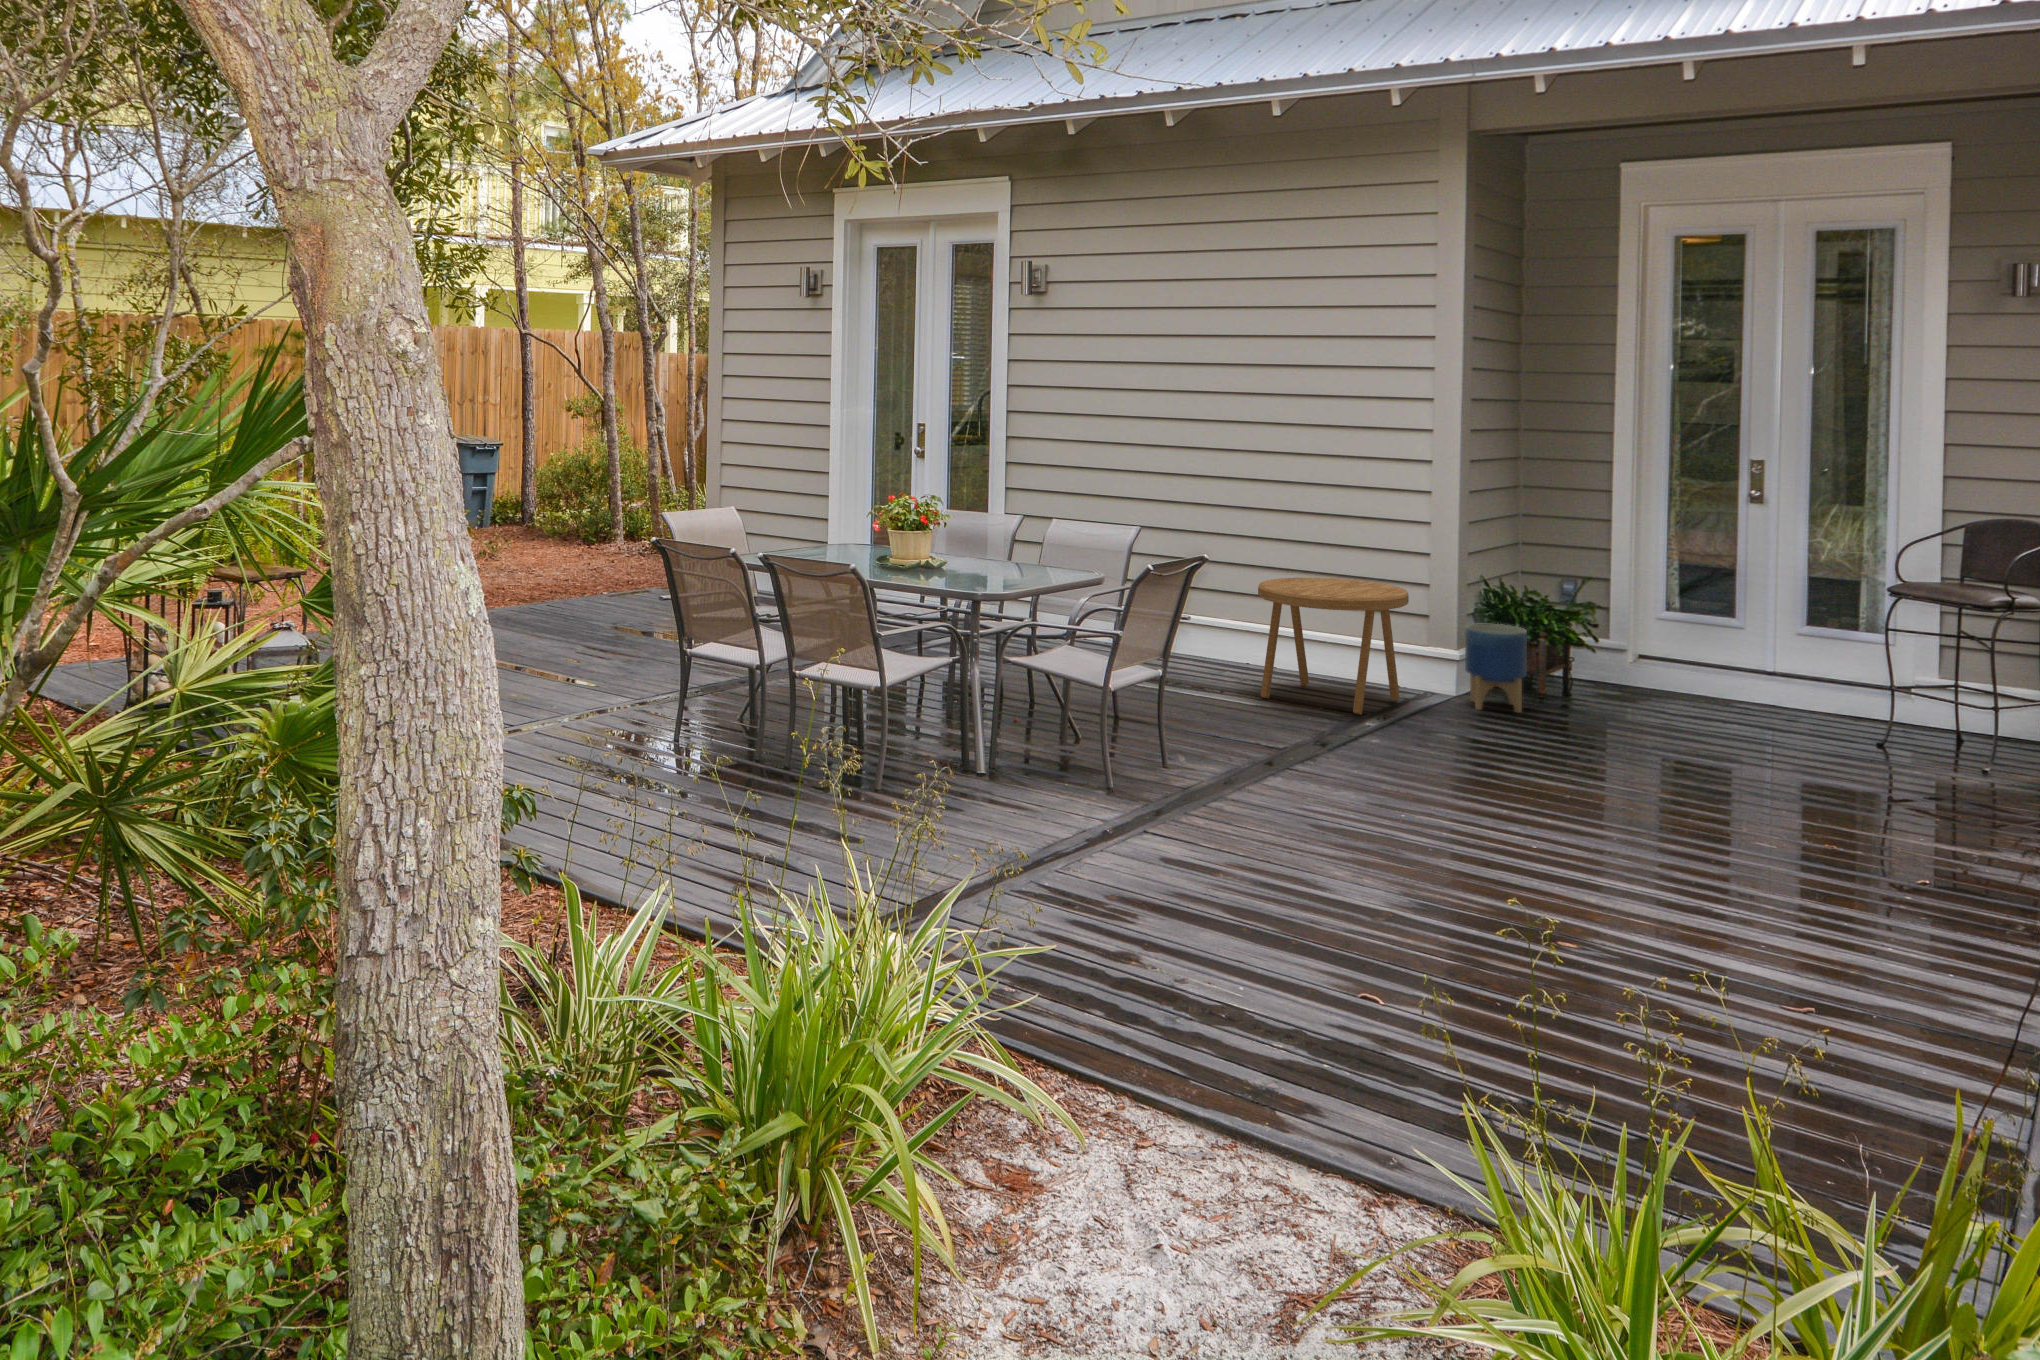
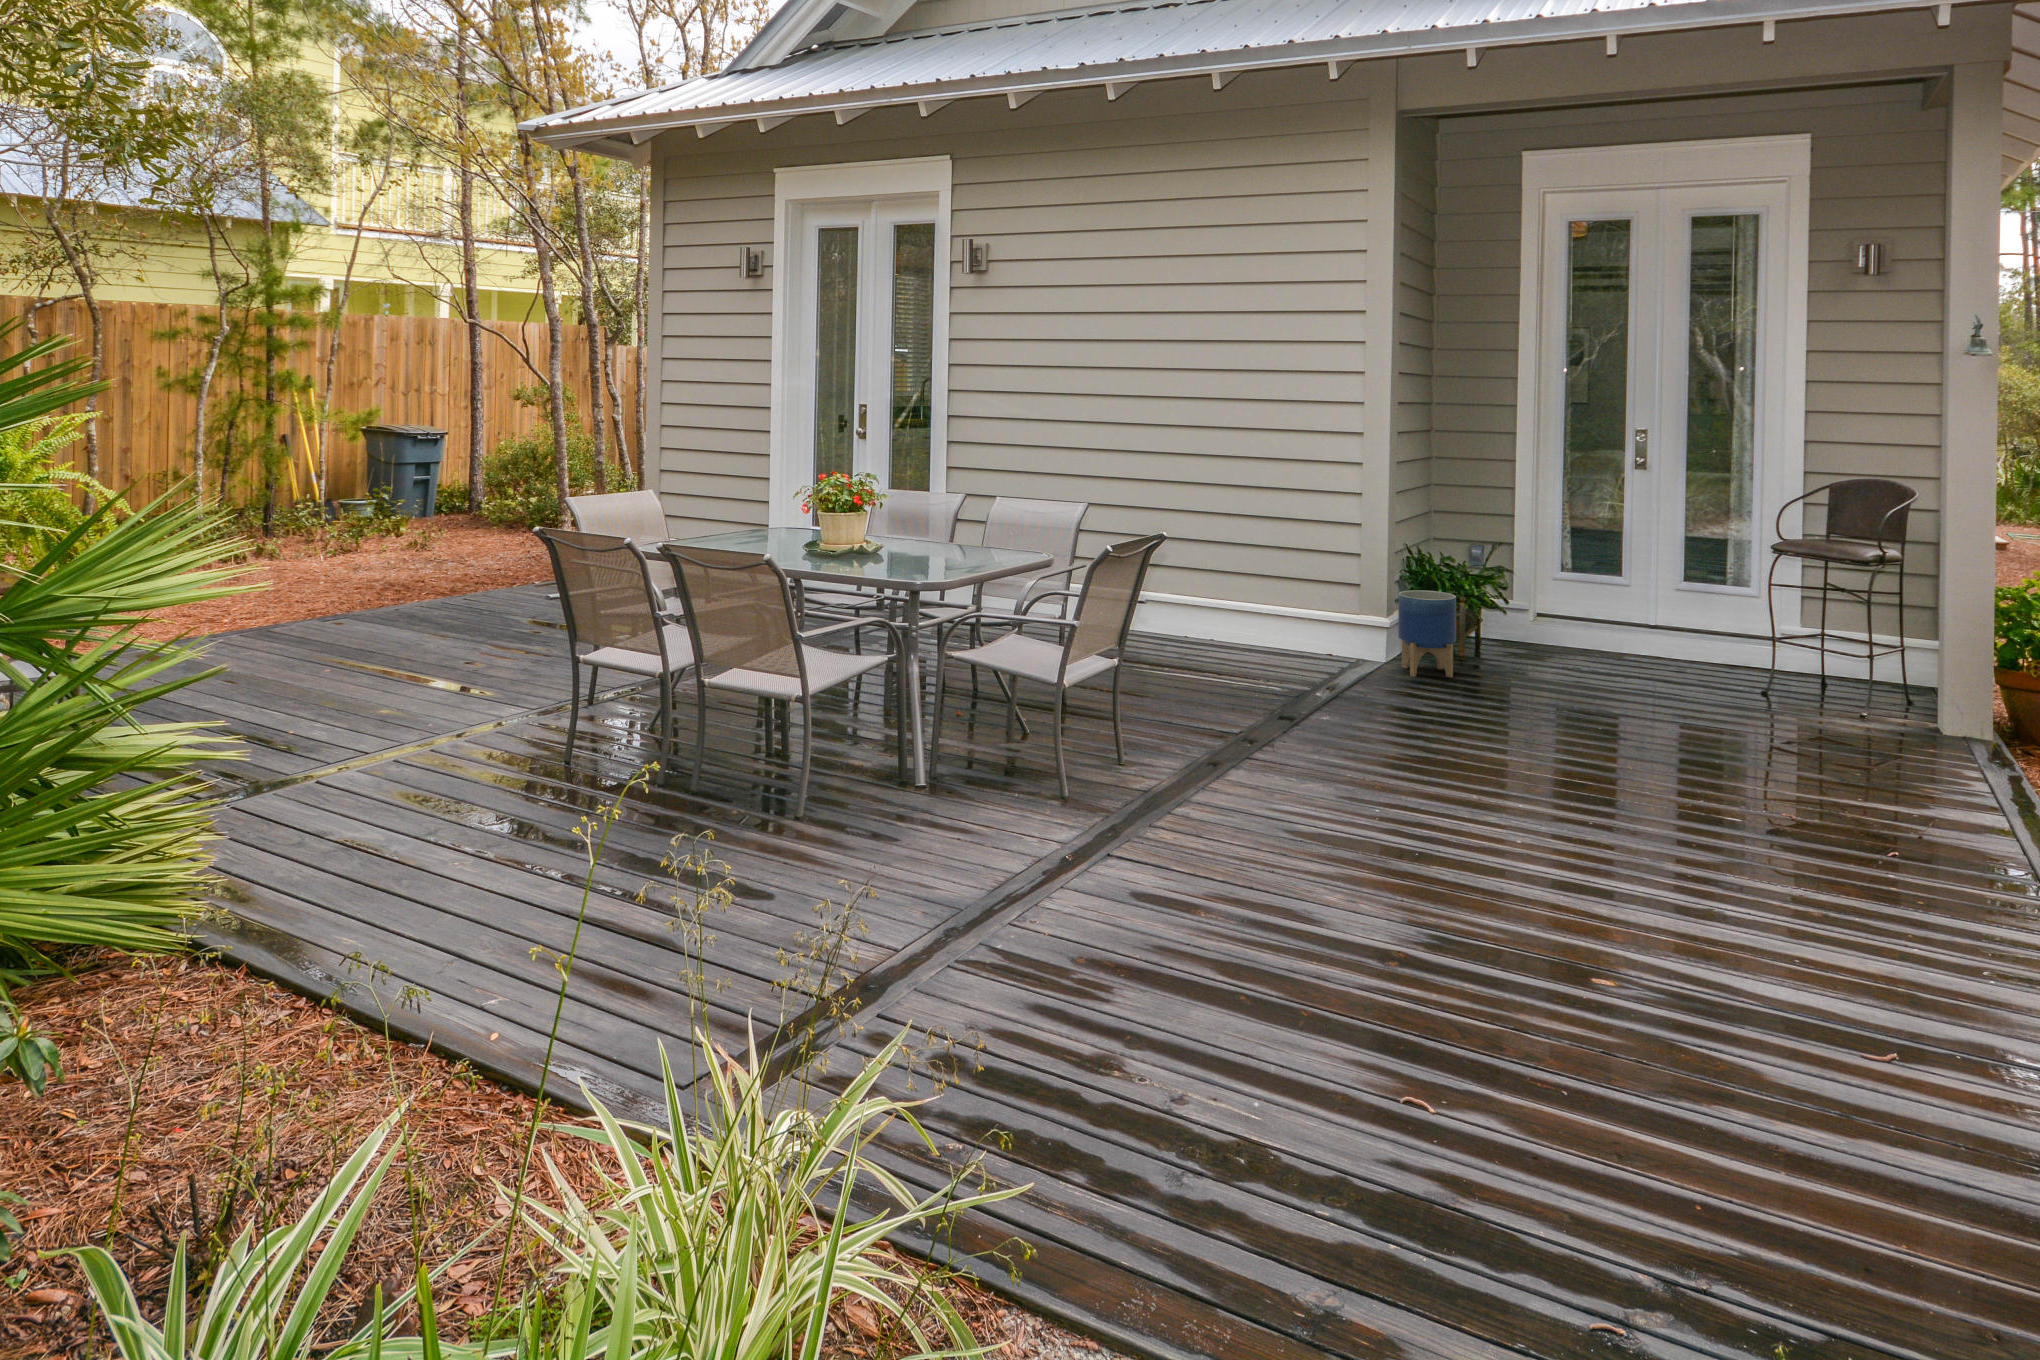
side table: present [1258,578,1409,715] -> none [1204,550,1350,688]

